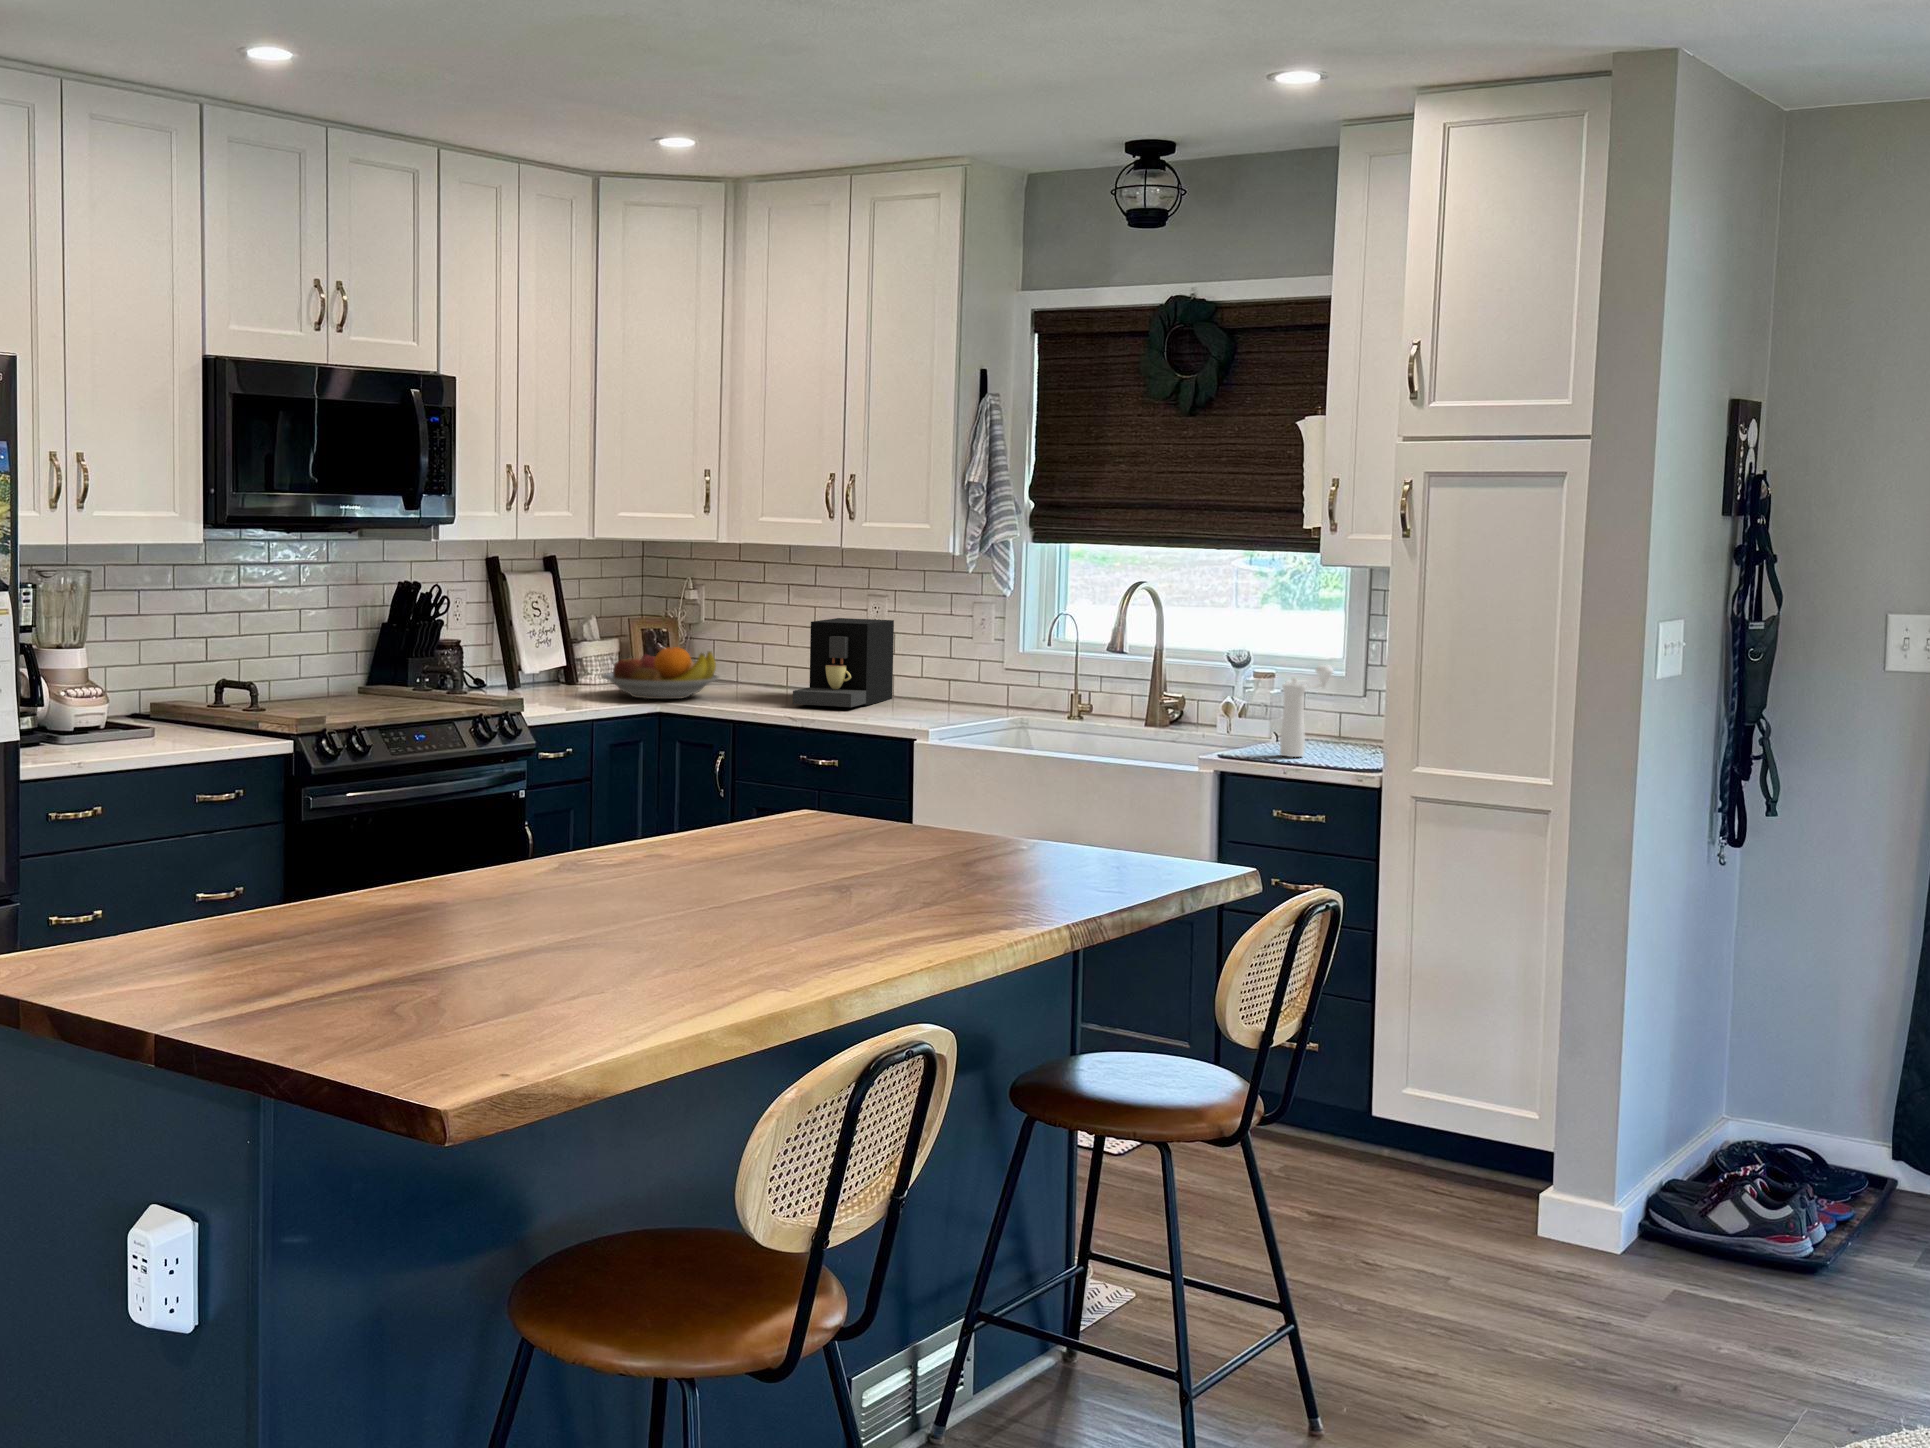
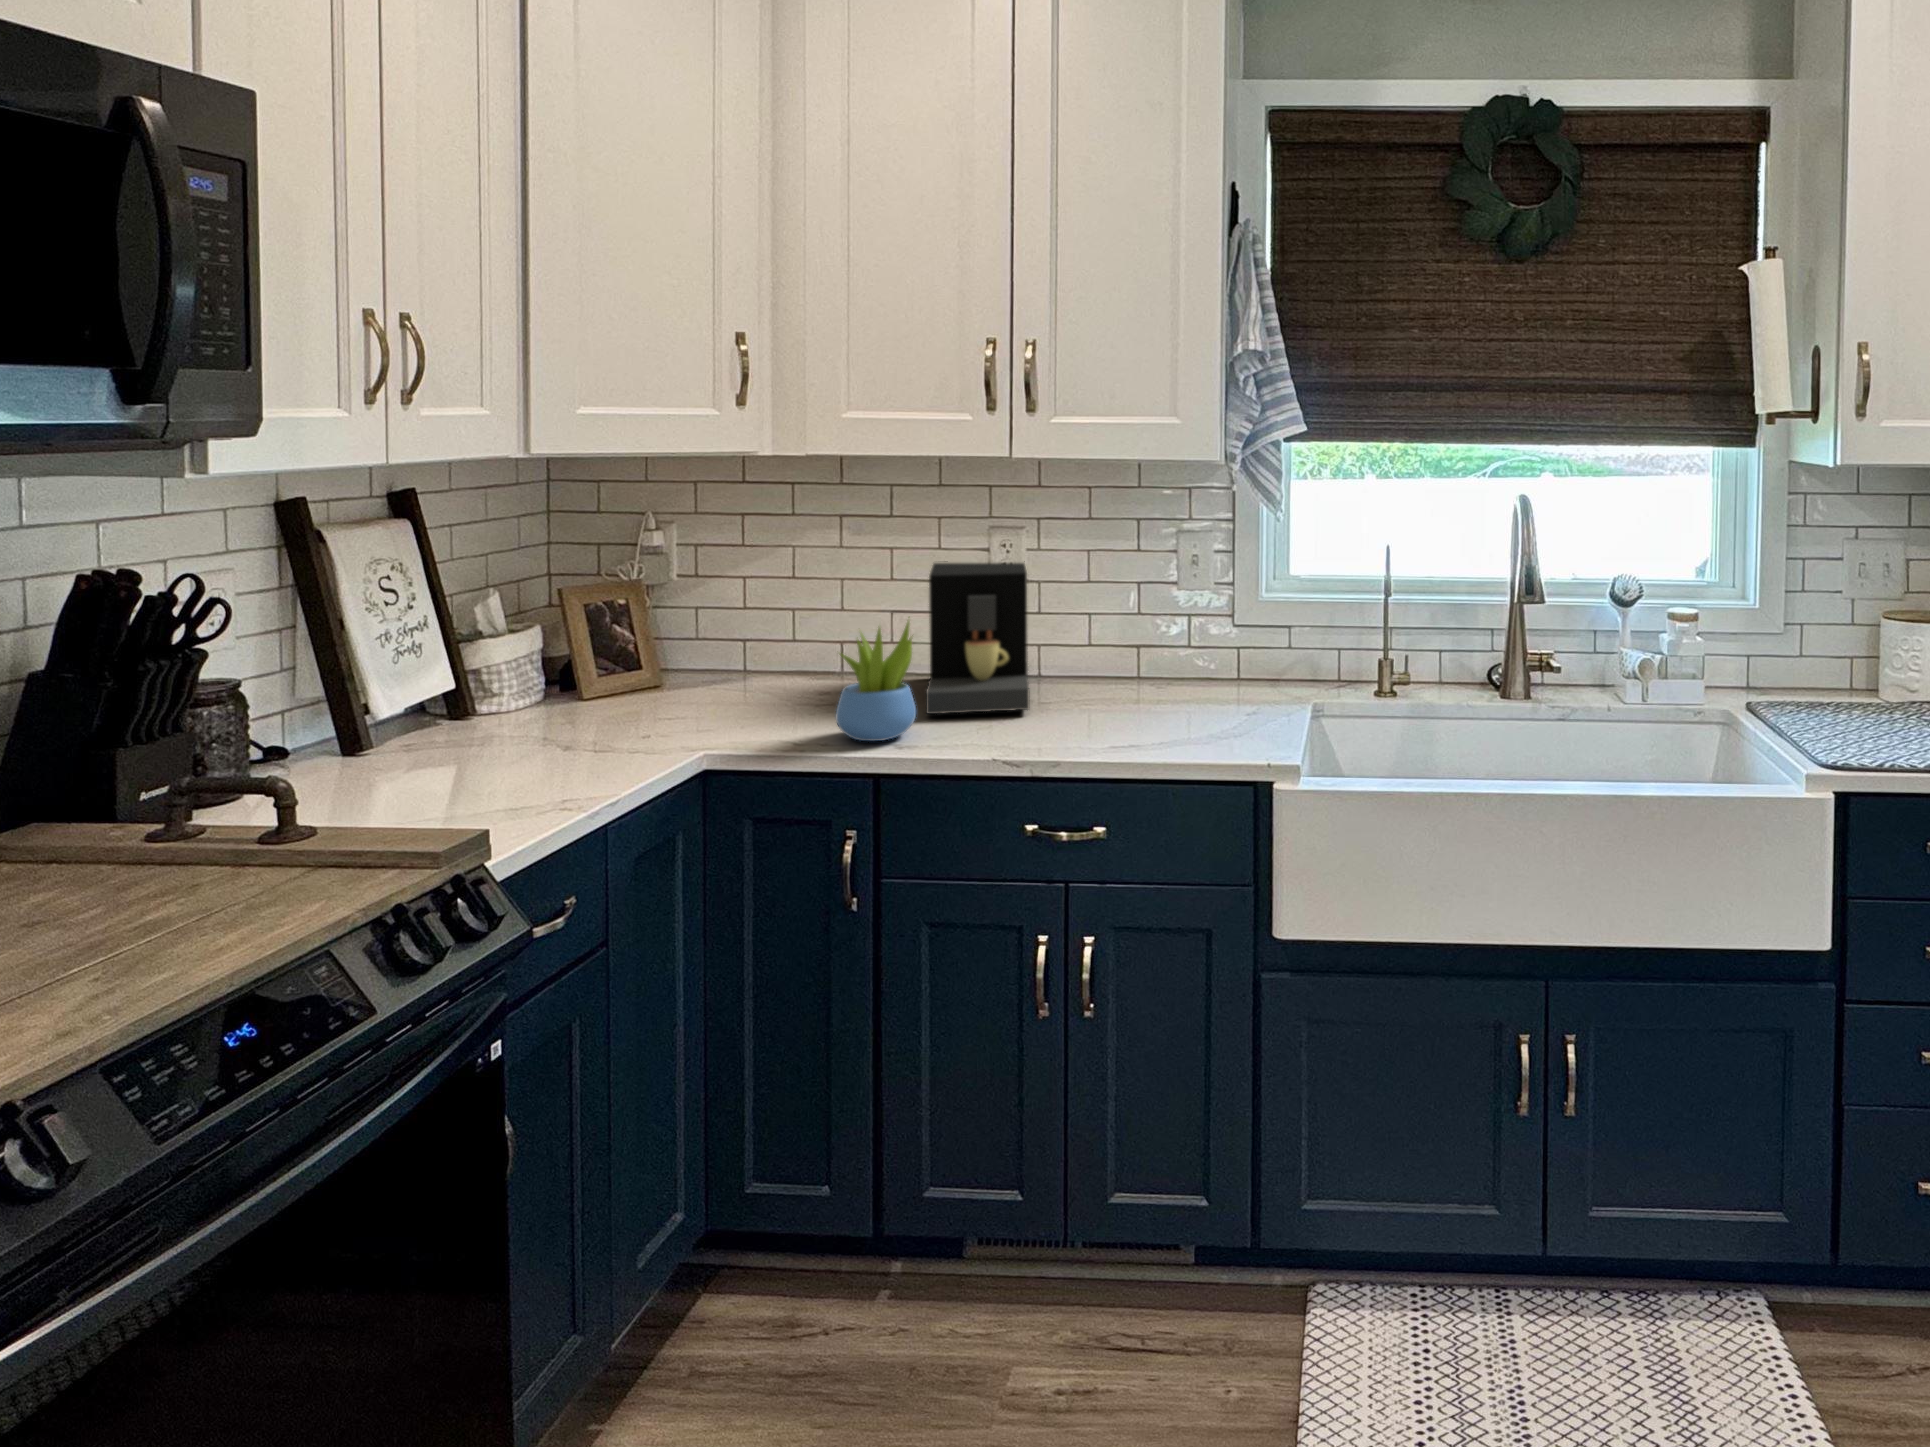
succulent plant: none [731,640,776,710] -> present [836,621,916,741]
fruit bowl: present [602,647,719,699] -> none [545,636,770,735]
pepper mill: present [1280,665,1333,757] -> none [1748,596,1785,731]

